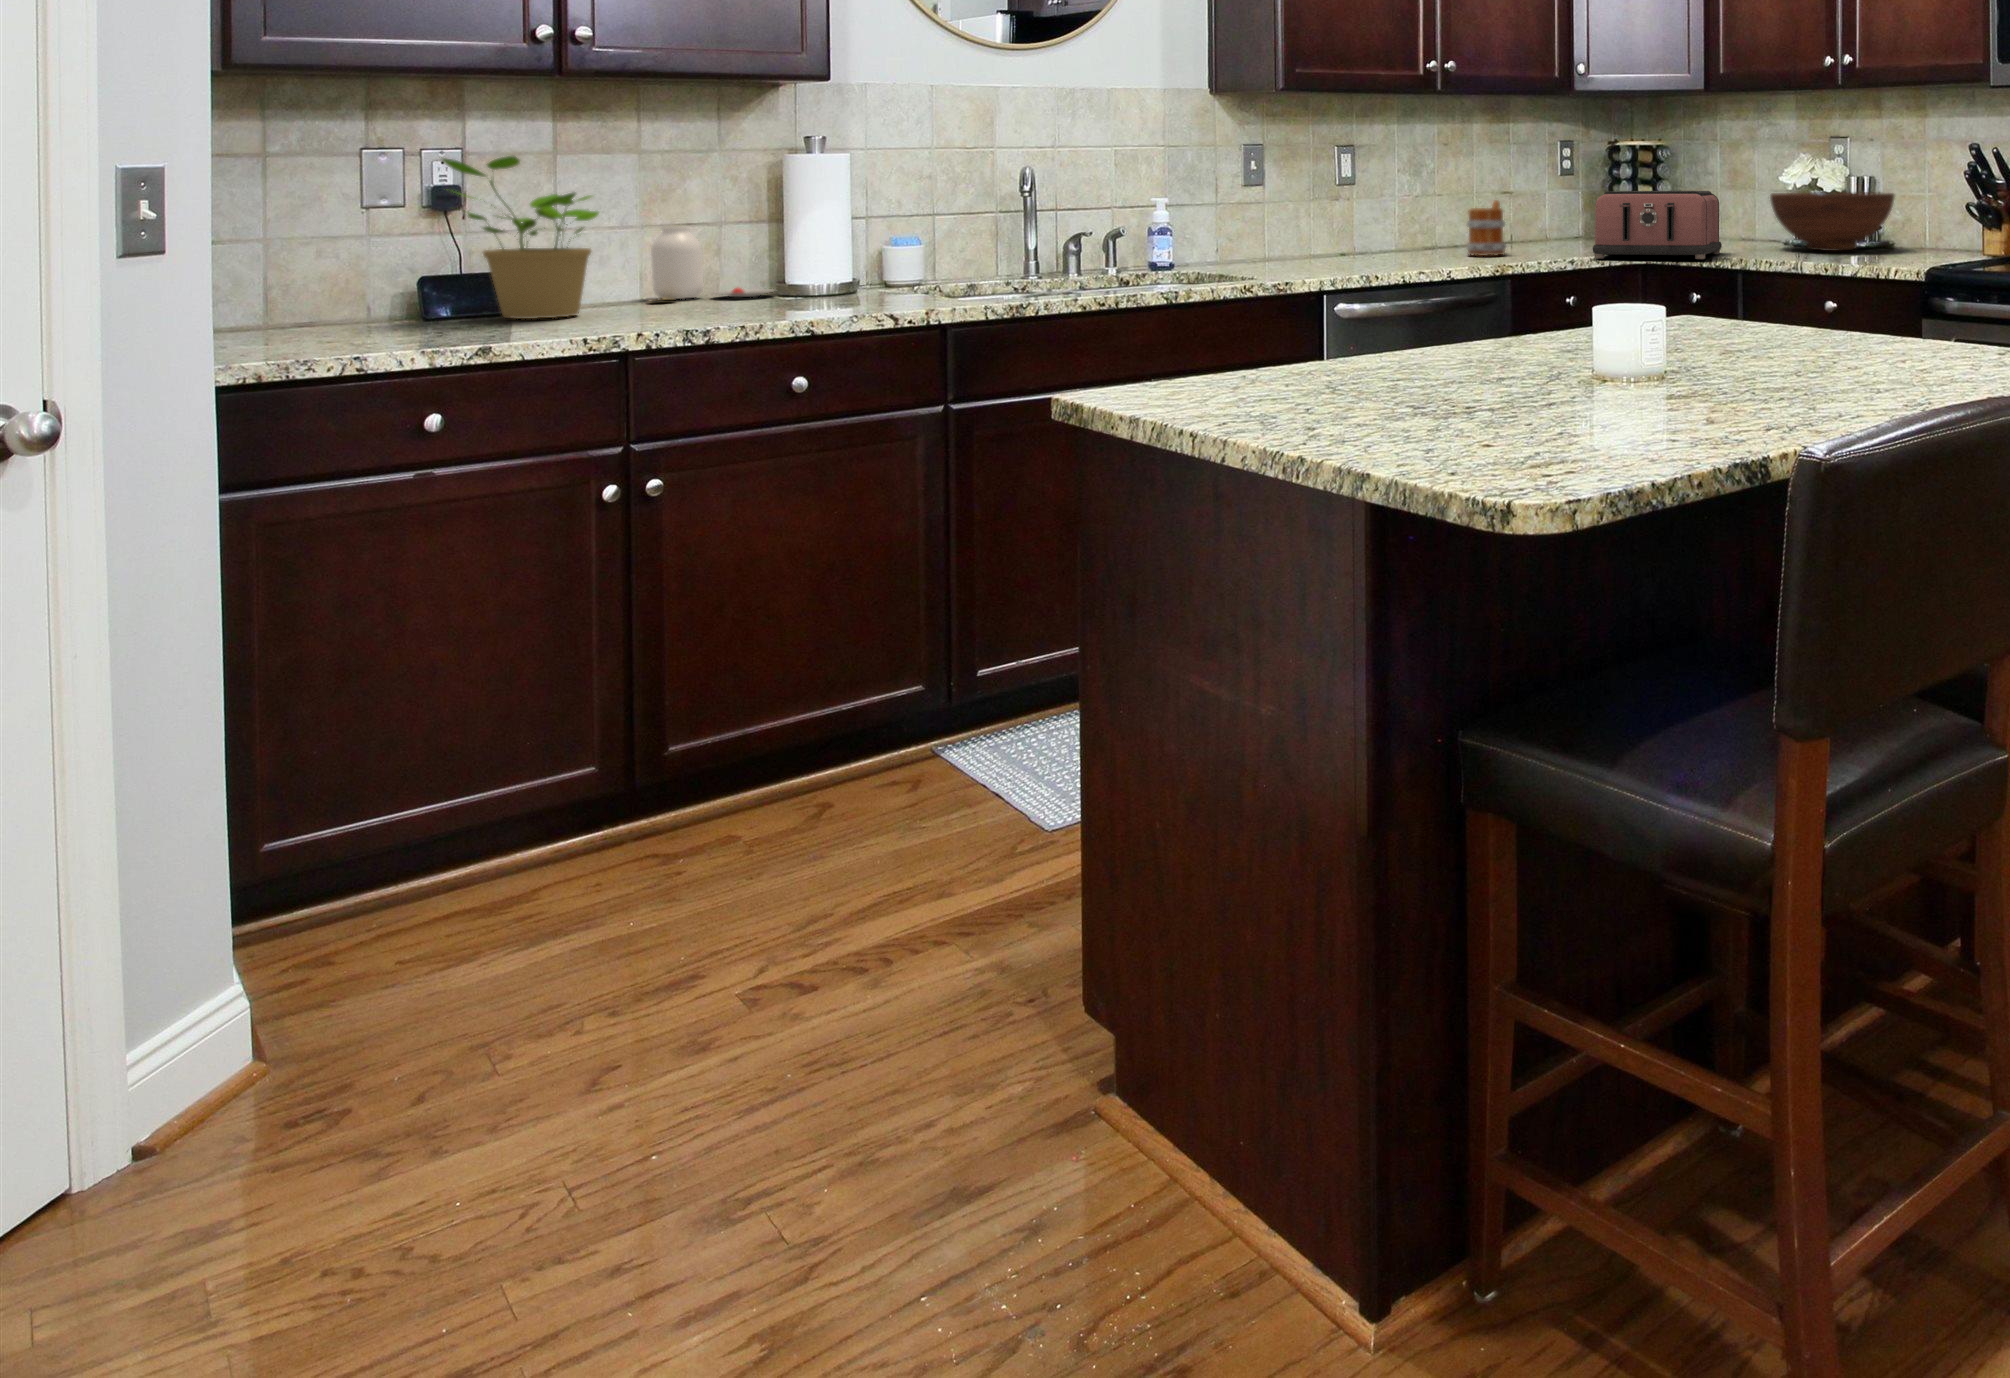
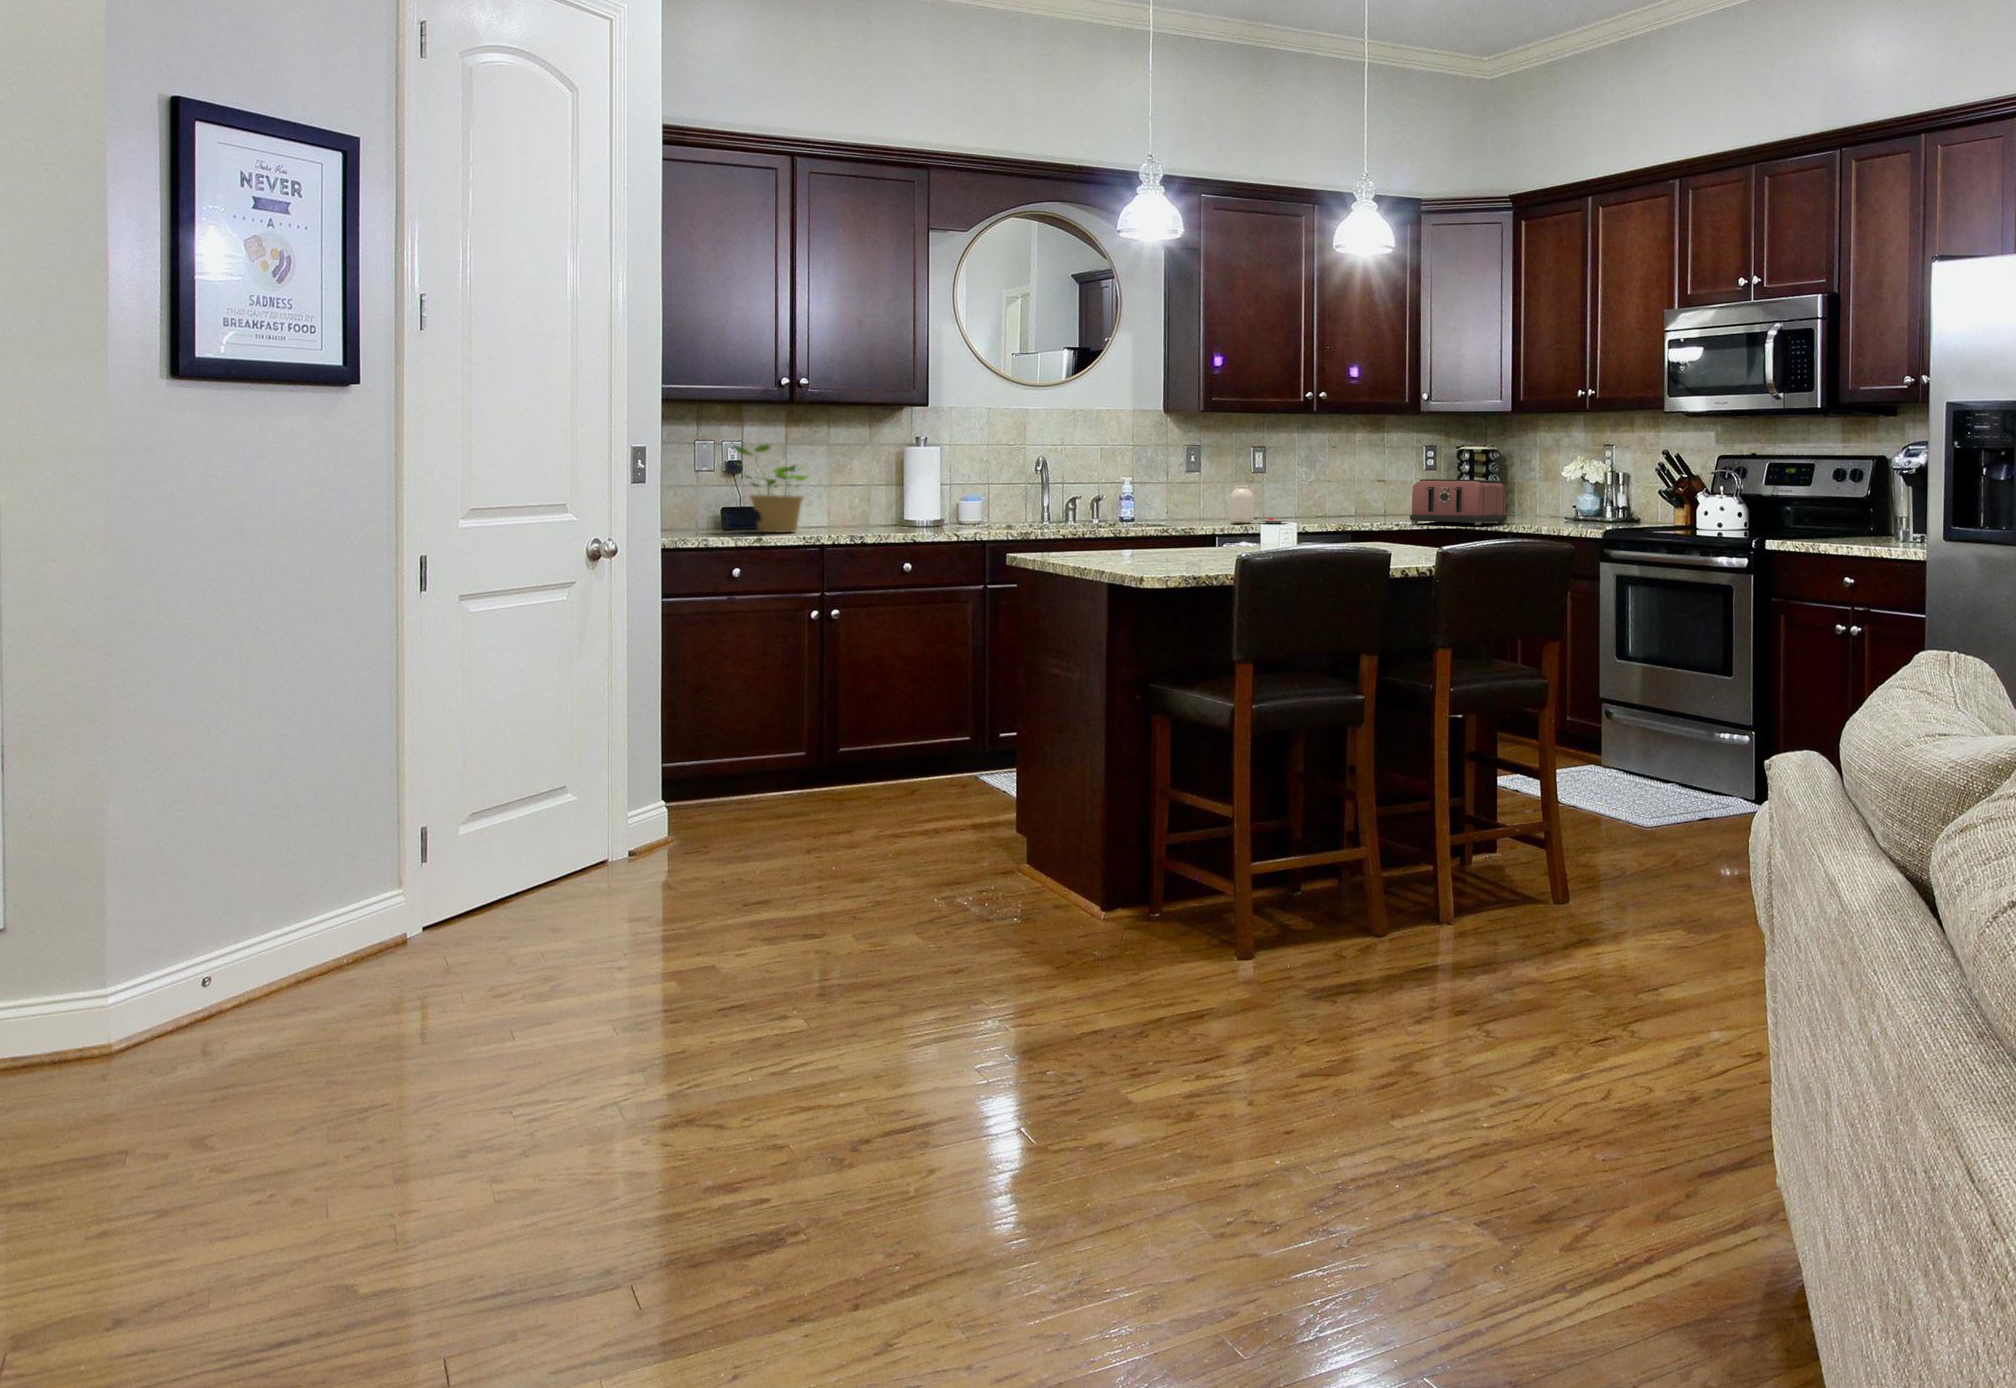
fruit bowl: present [1770,192,1895,251] -> none [1546,483,1632,523]
mug: present [1466,200,1506,256] -> none [1332,485,1360,521]
jar: present [651,226,772,300] -> present [1230,485,1288,523]

